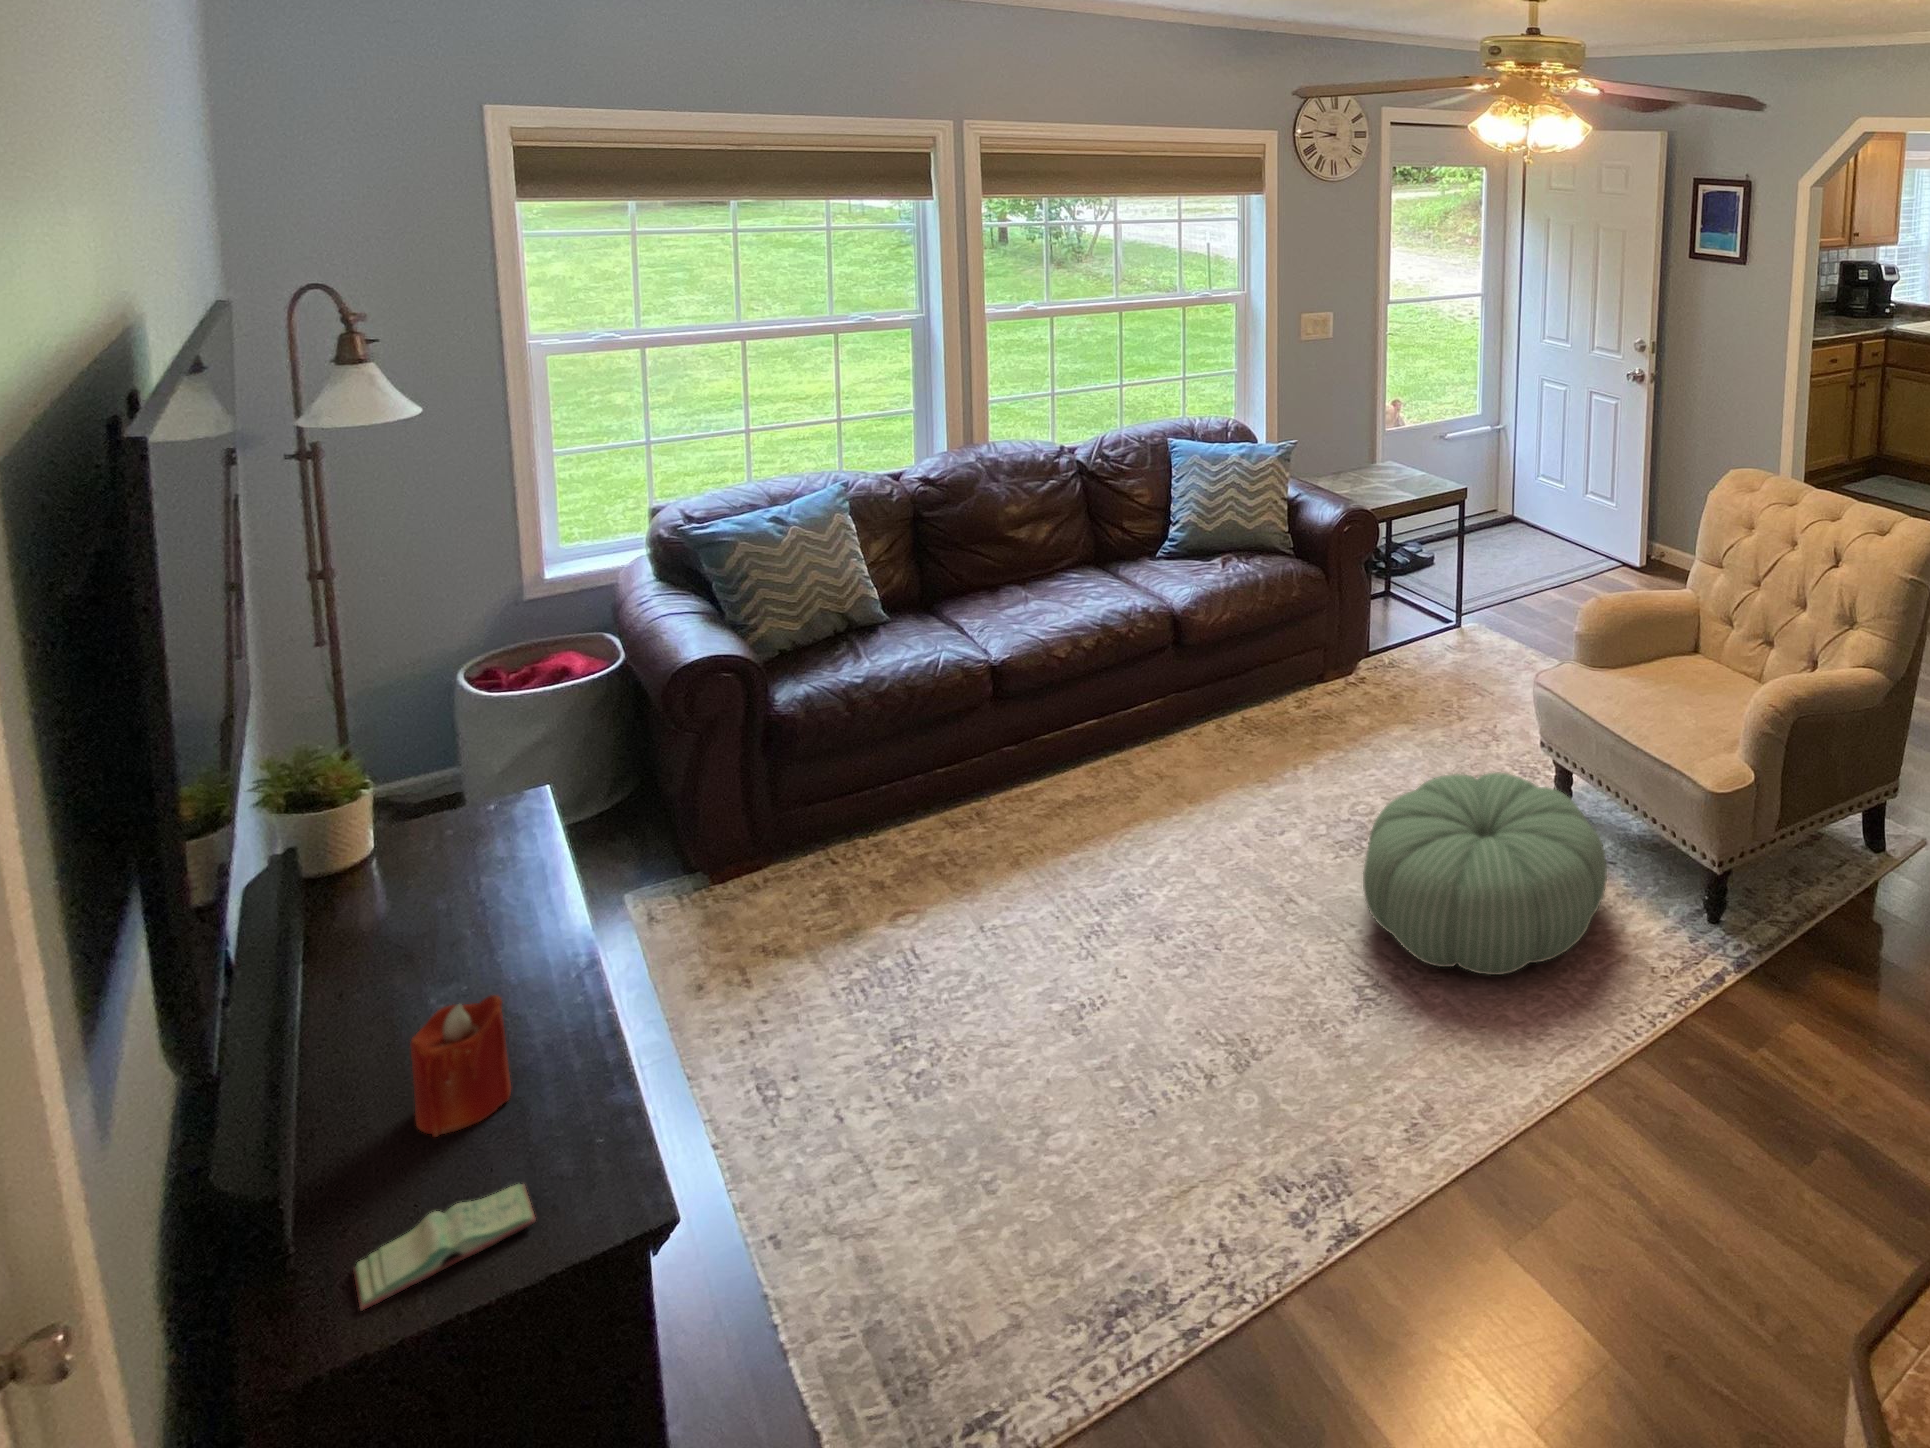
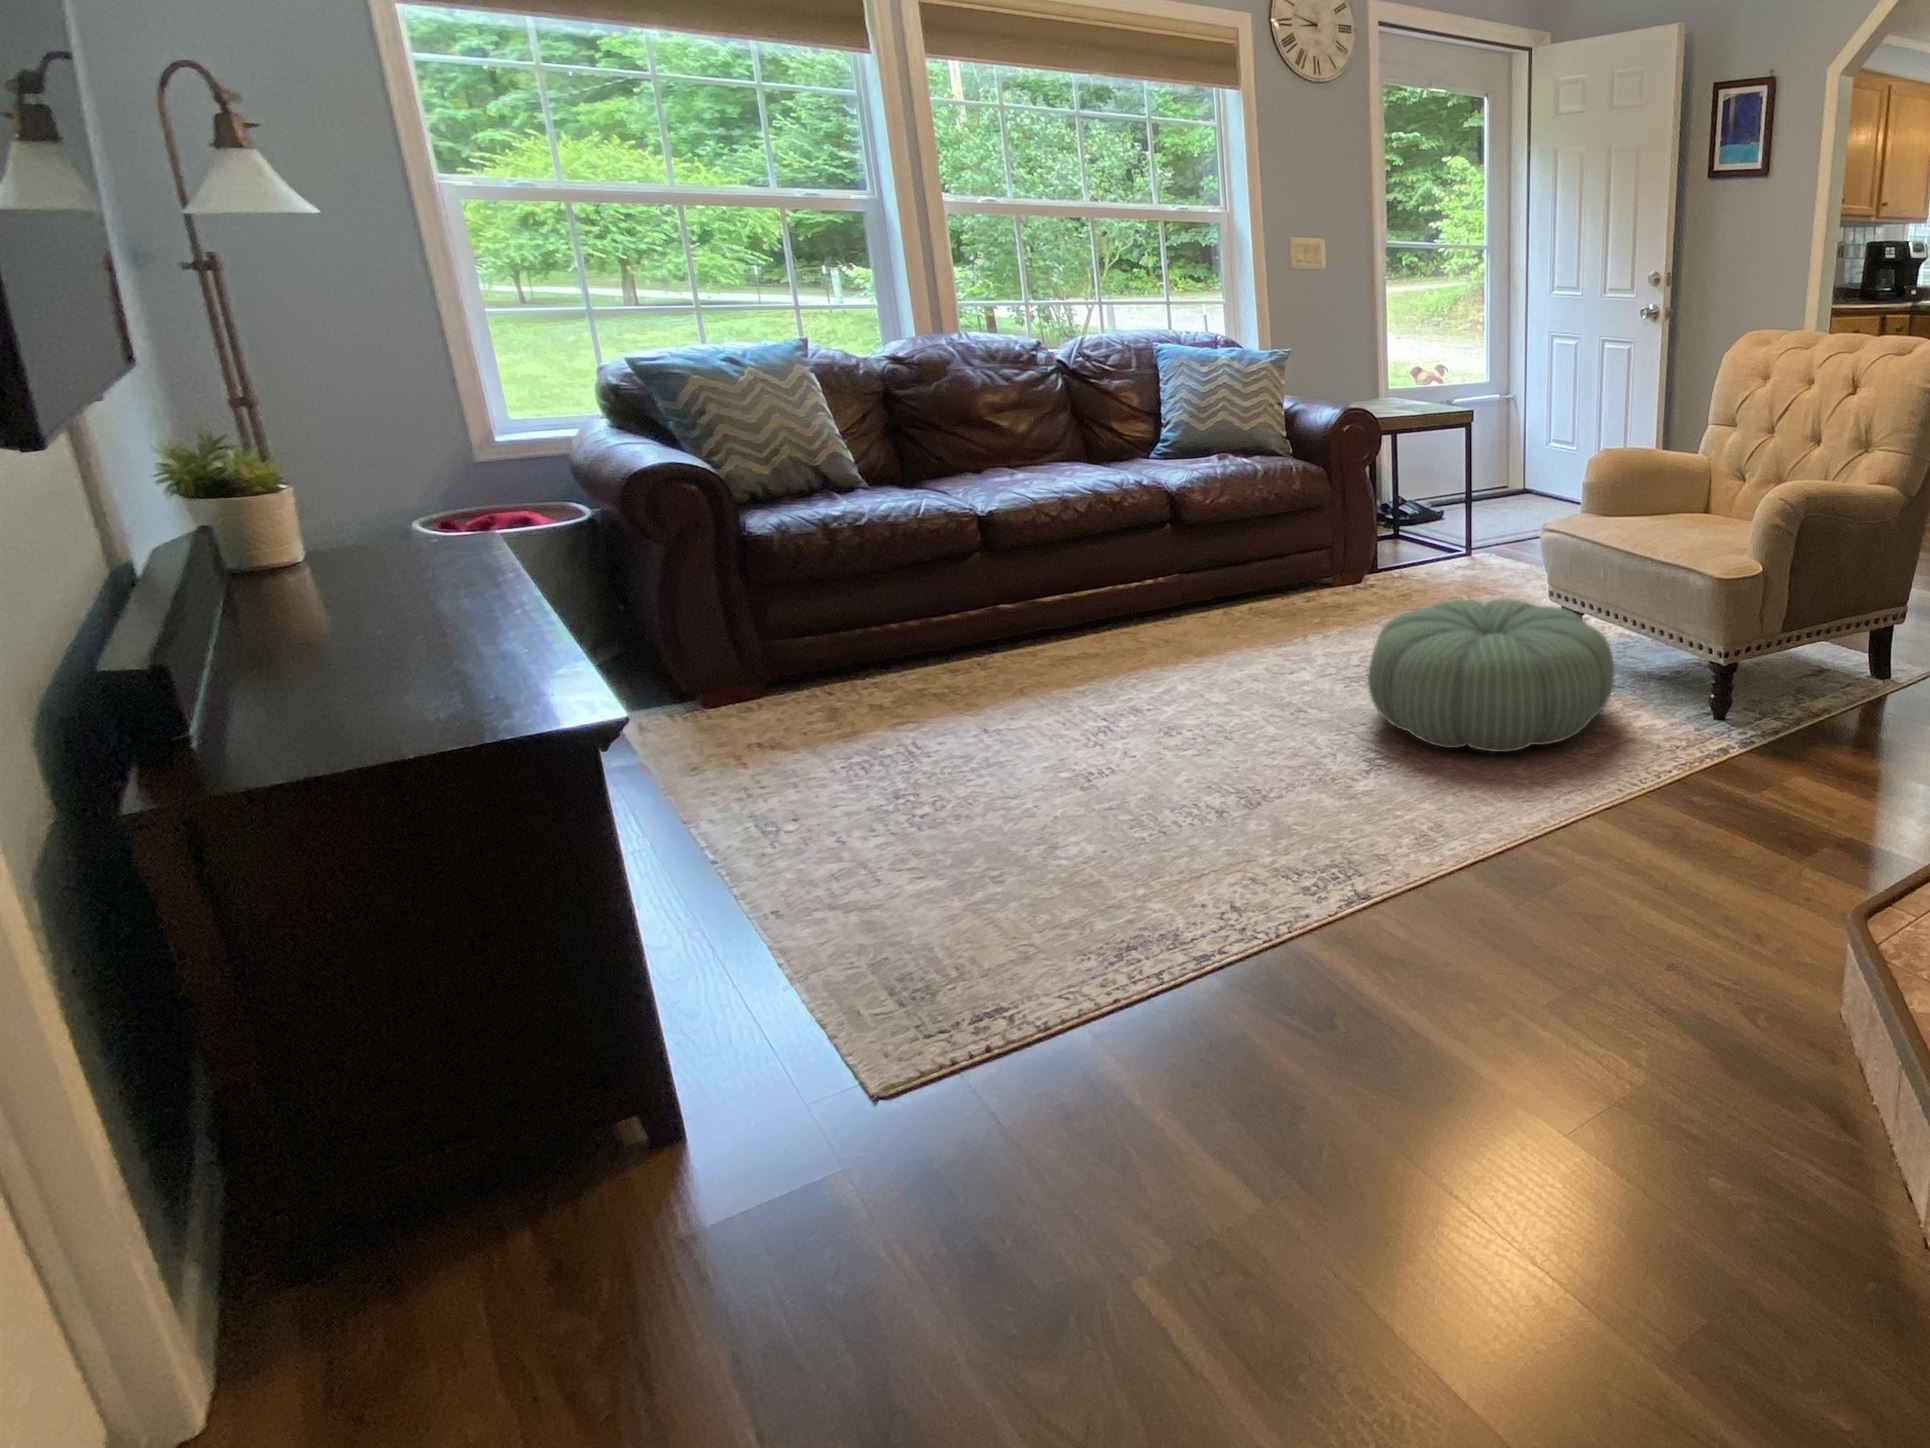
candle: present [410,995,511,1137] -> none [359,549,478,673]
book: present [353,1184,536,1310] -> none [321,686,509,745]

